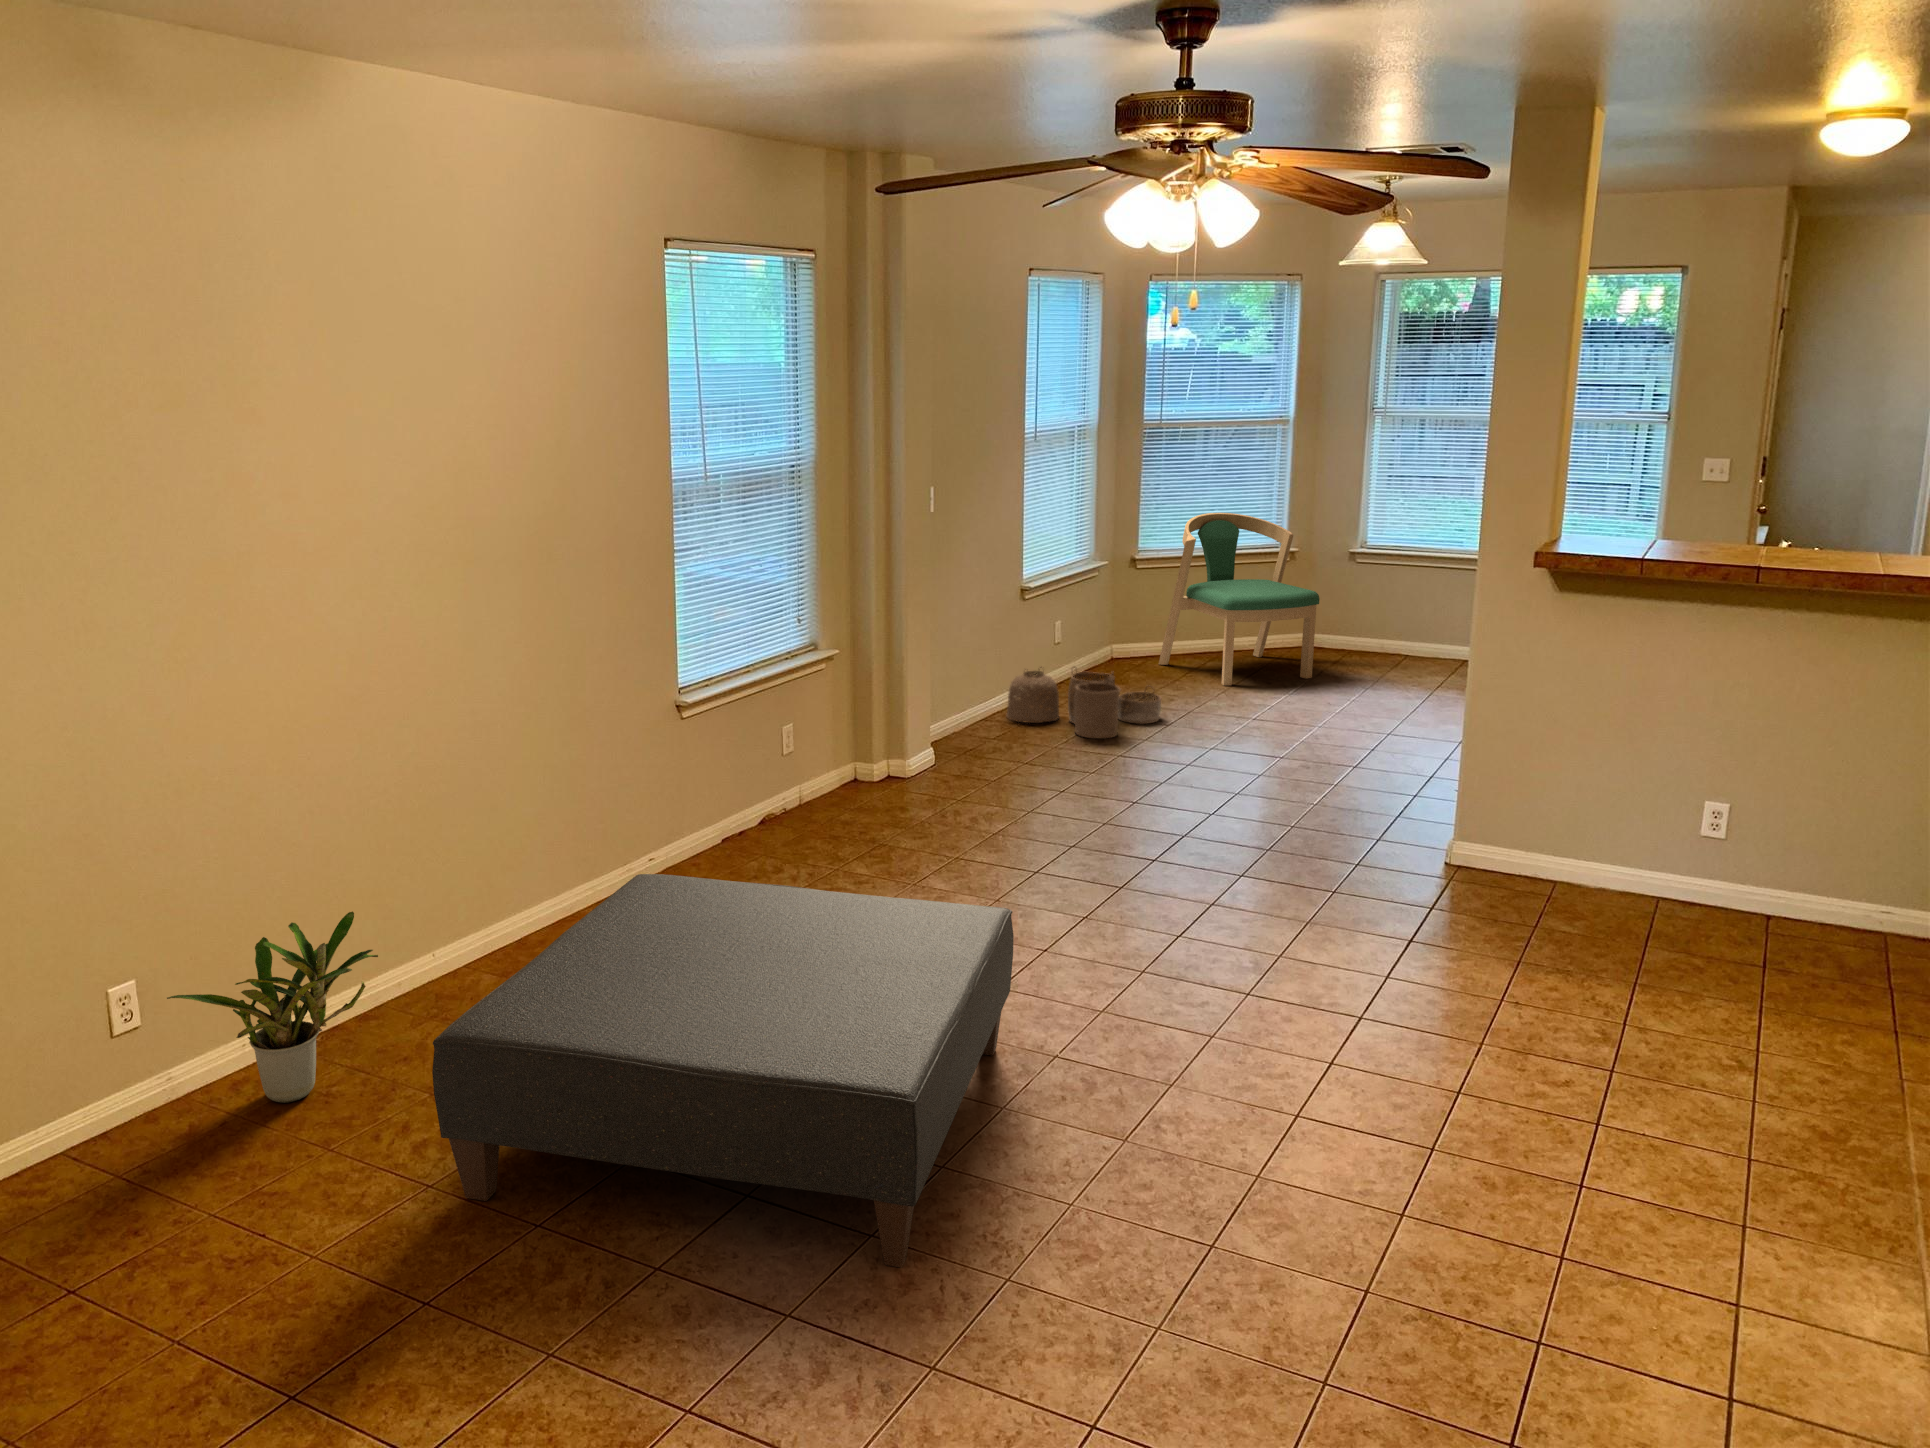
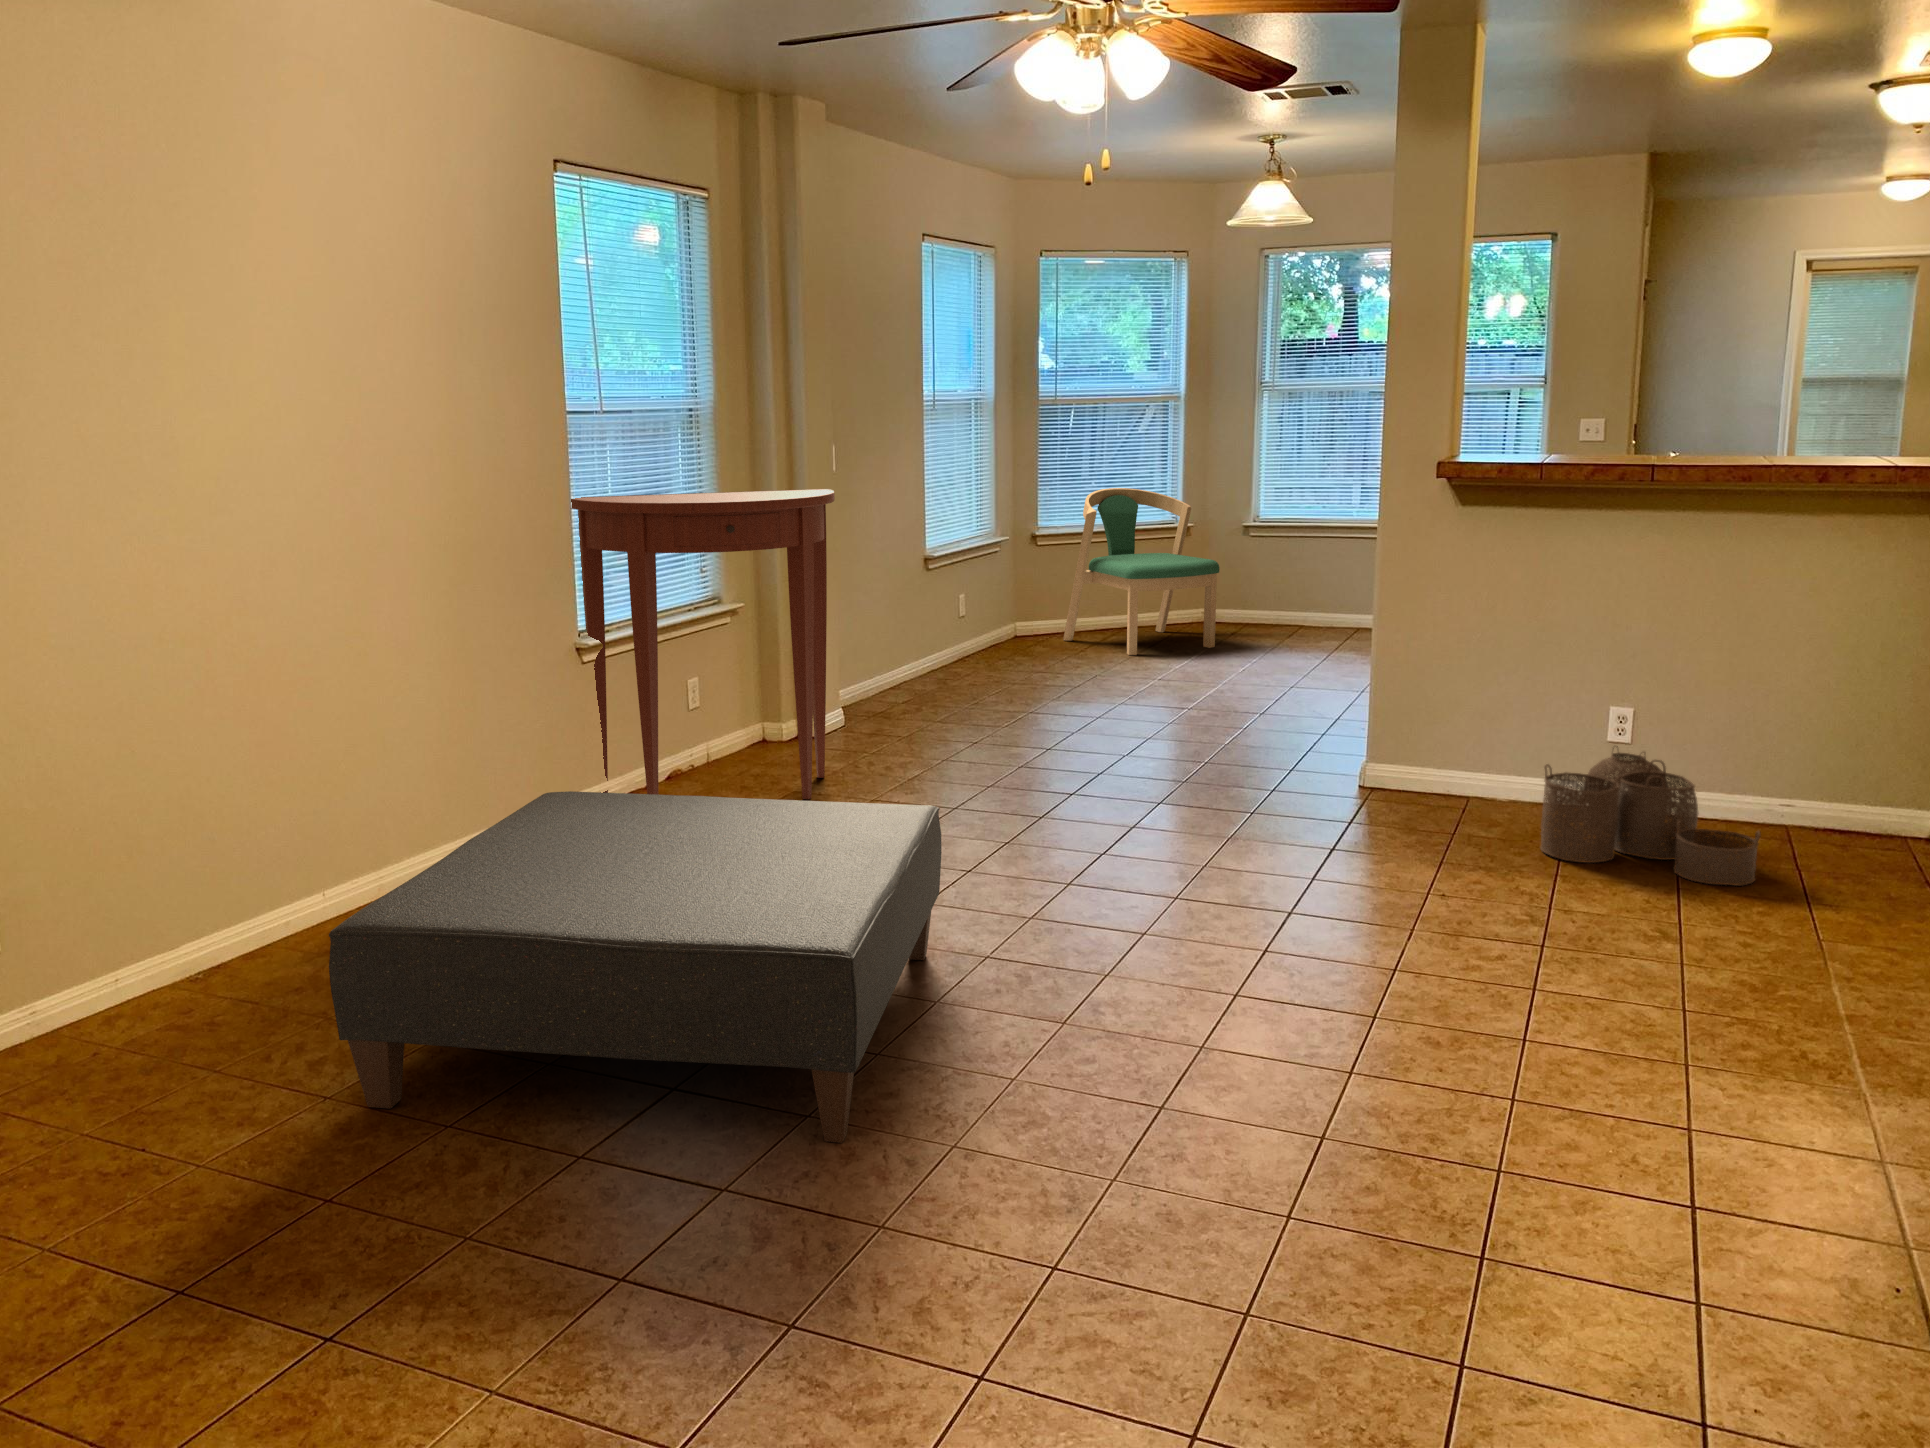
console table: none [669,549,927,868] -> present [571,489,835,799]
woven basket: present [1006,667,1161,738] -> present [1541,746,1761,886]
potted plant: present [167,911,378,1103] -> none [28,828,265,1034]

